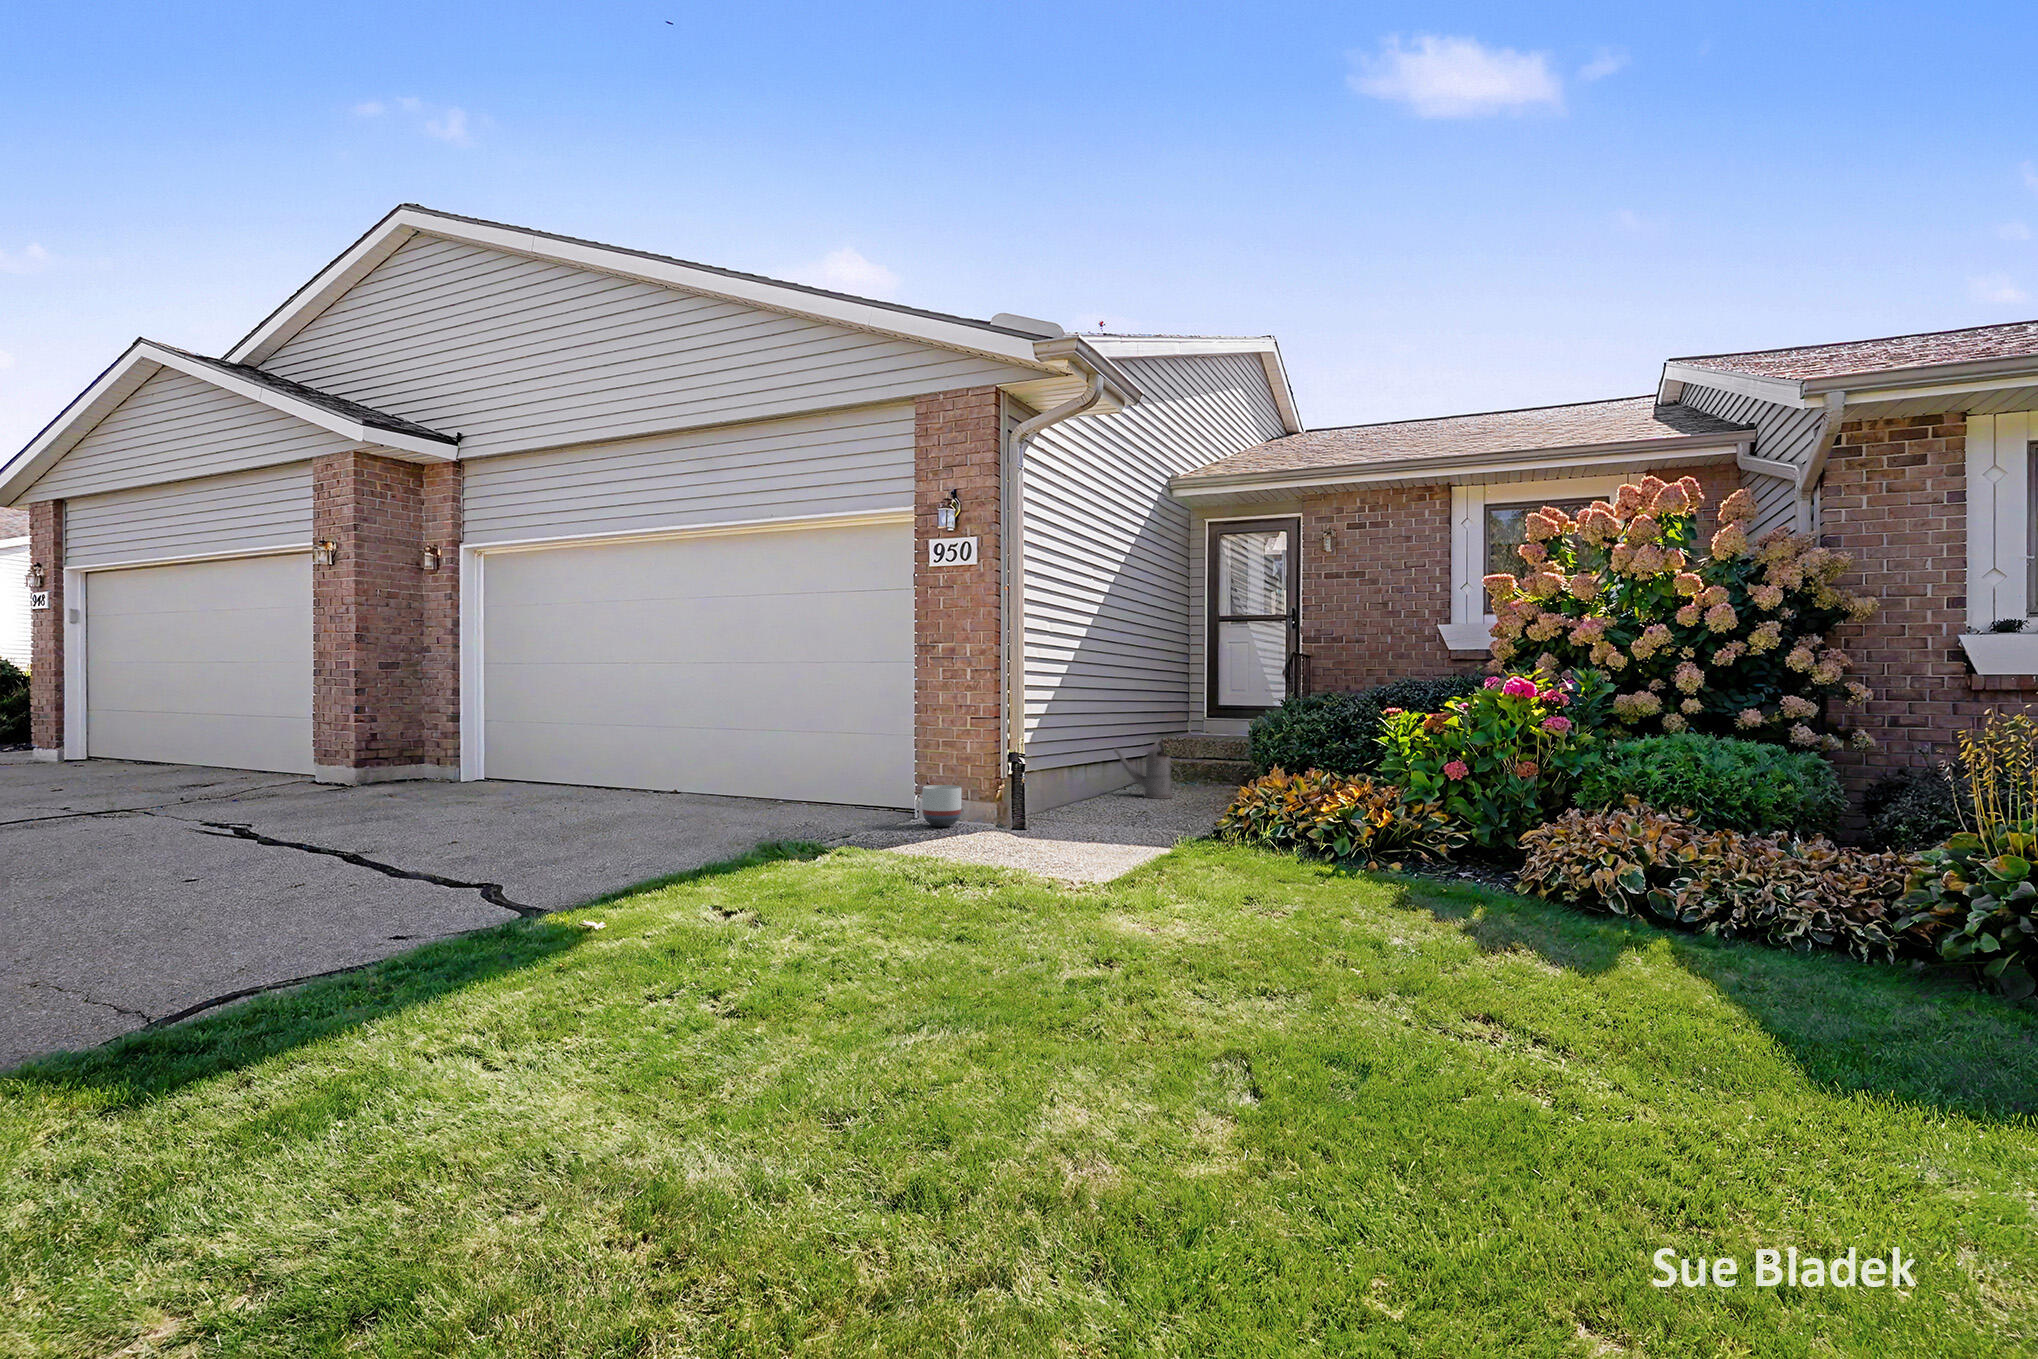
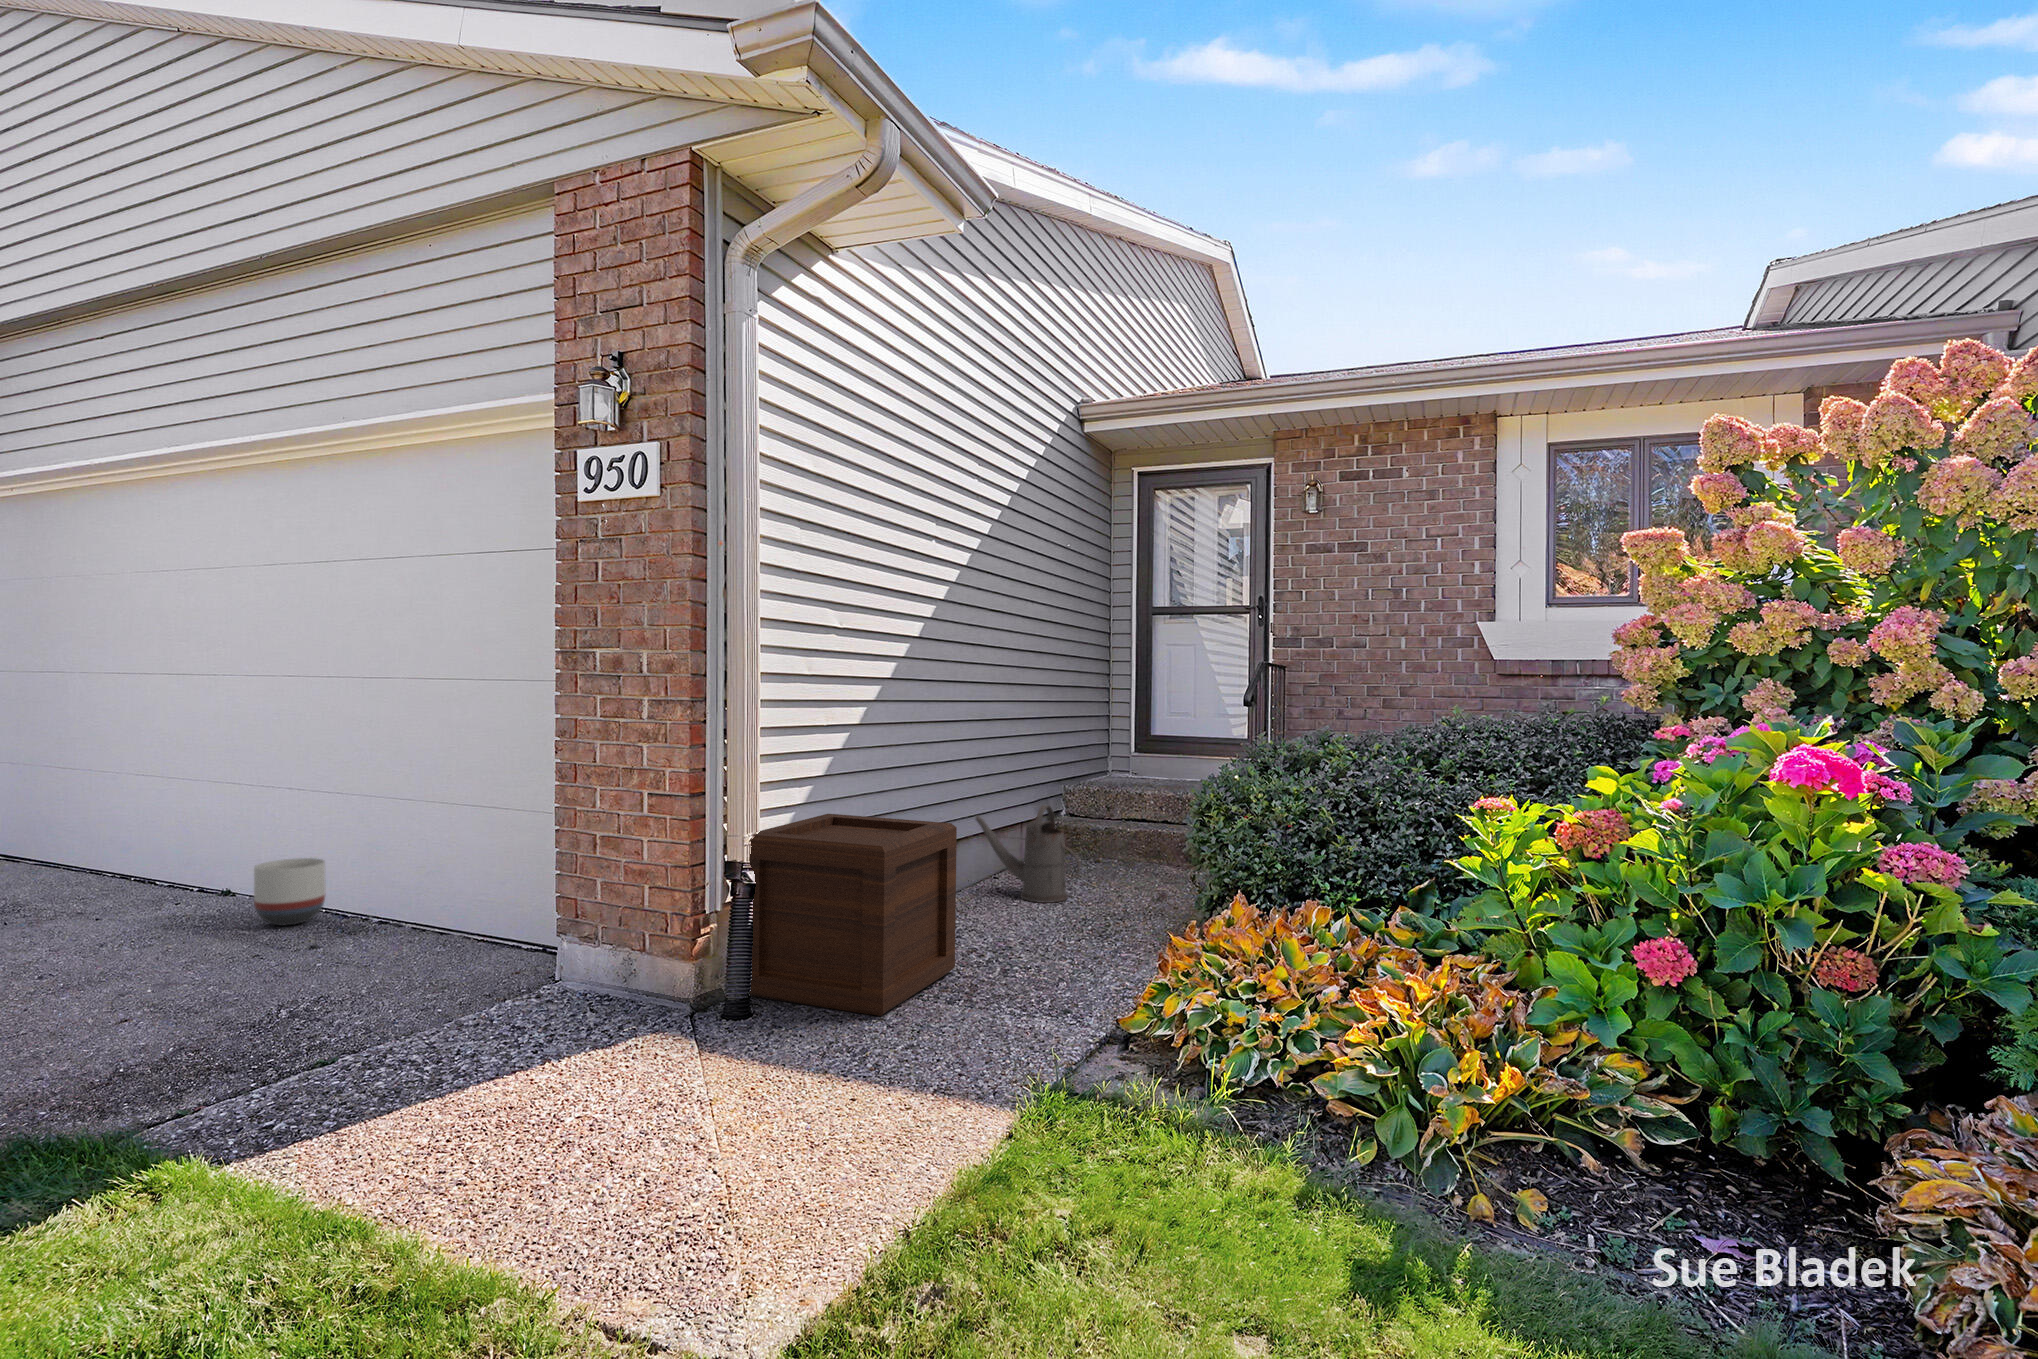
wooden crate: none [1015,734,1122,828] -> present [750,814,957,1016]
planter: present [922,785,962,827] -> present [254,858,325,925]

